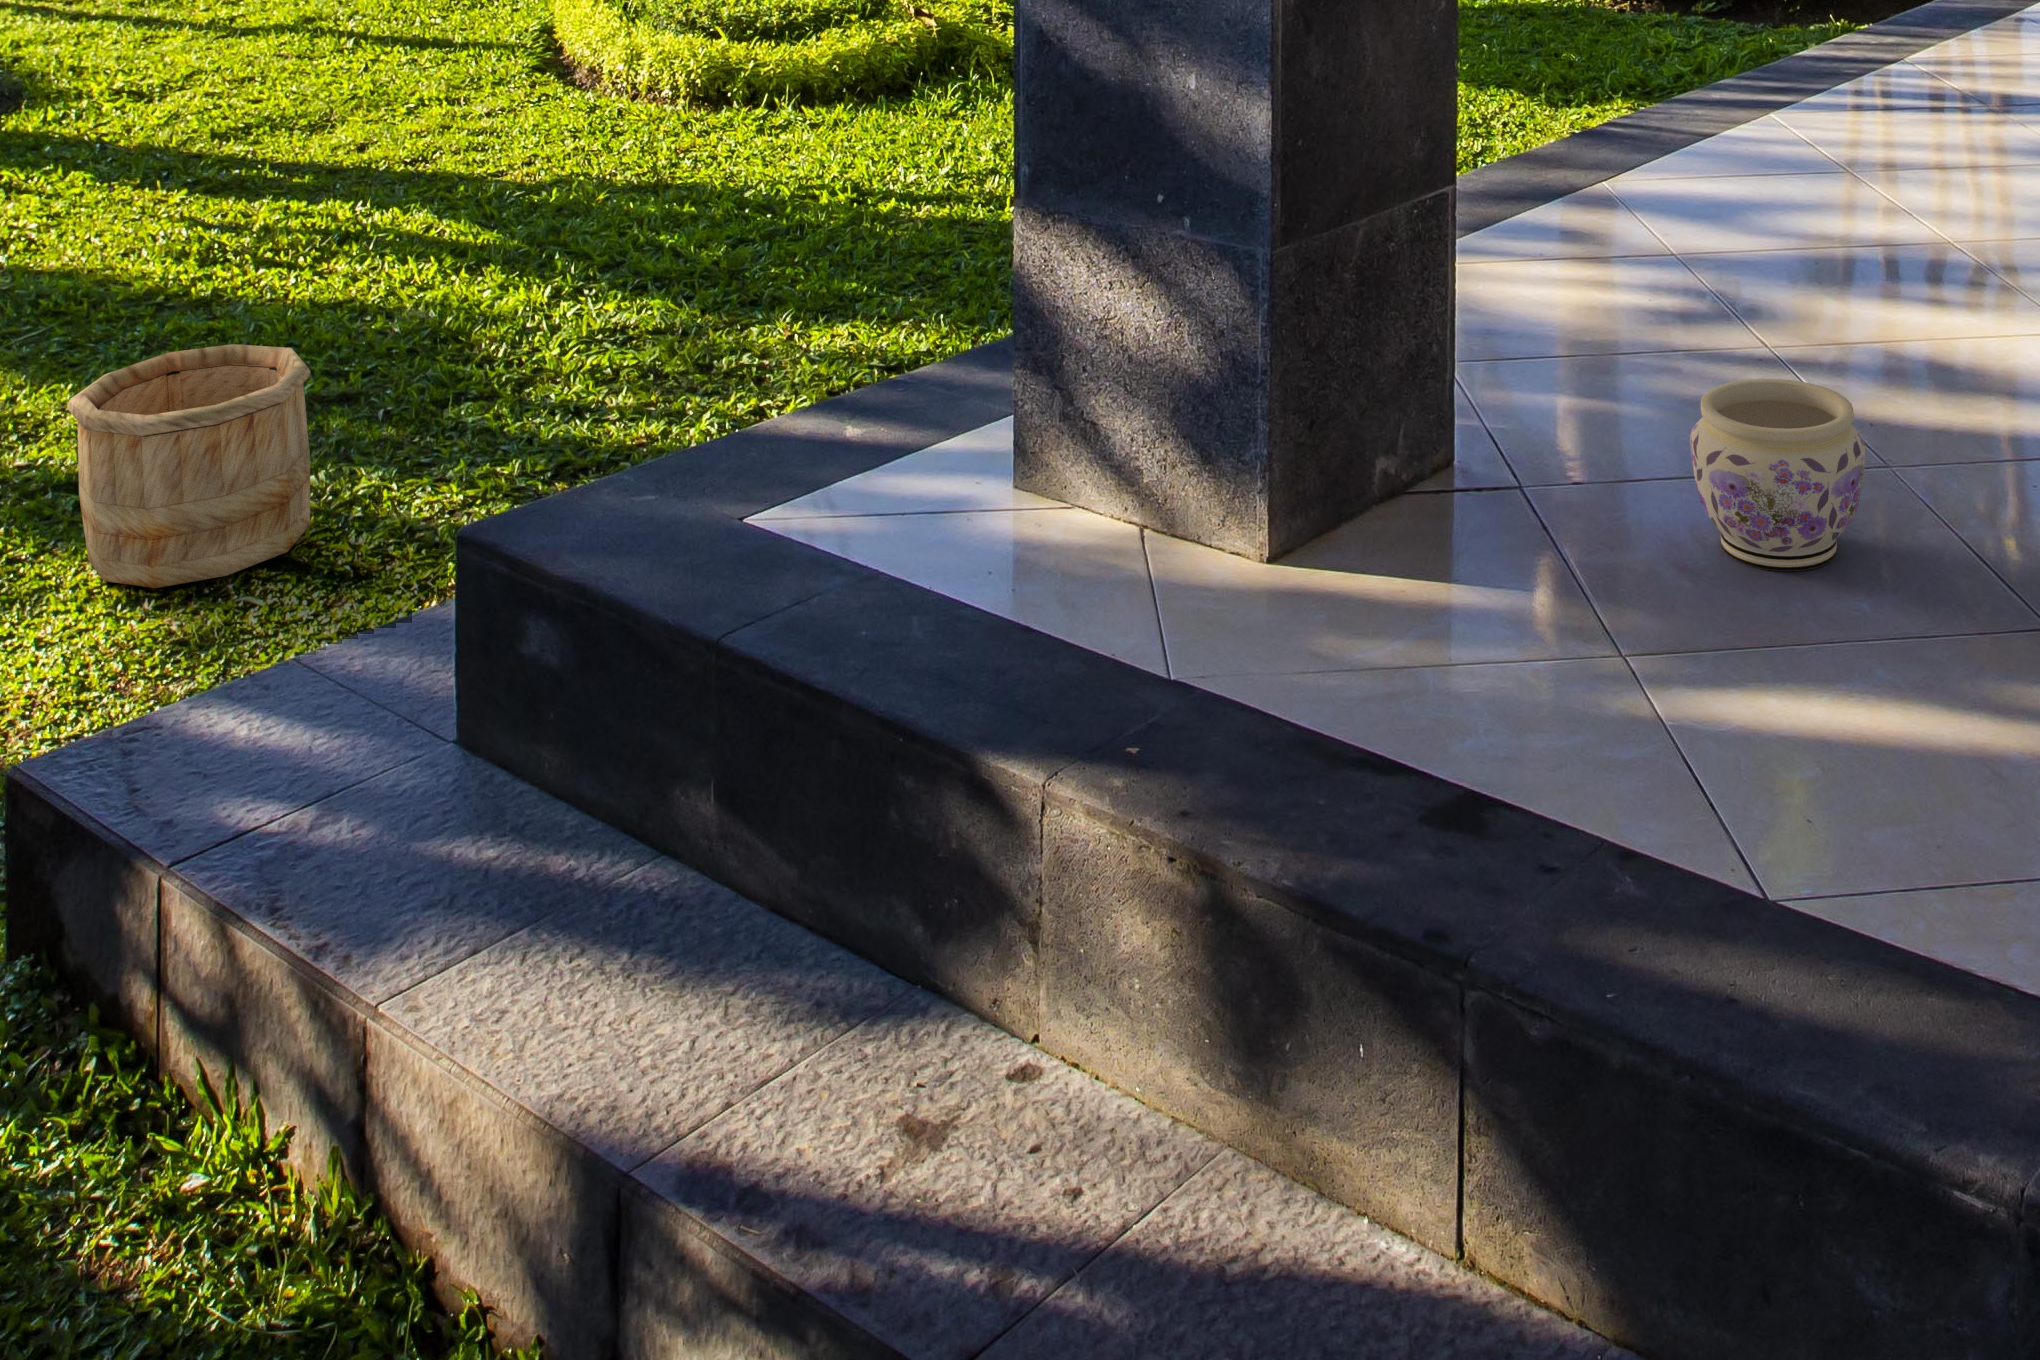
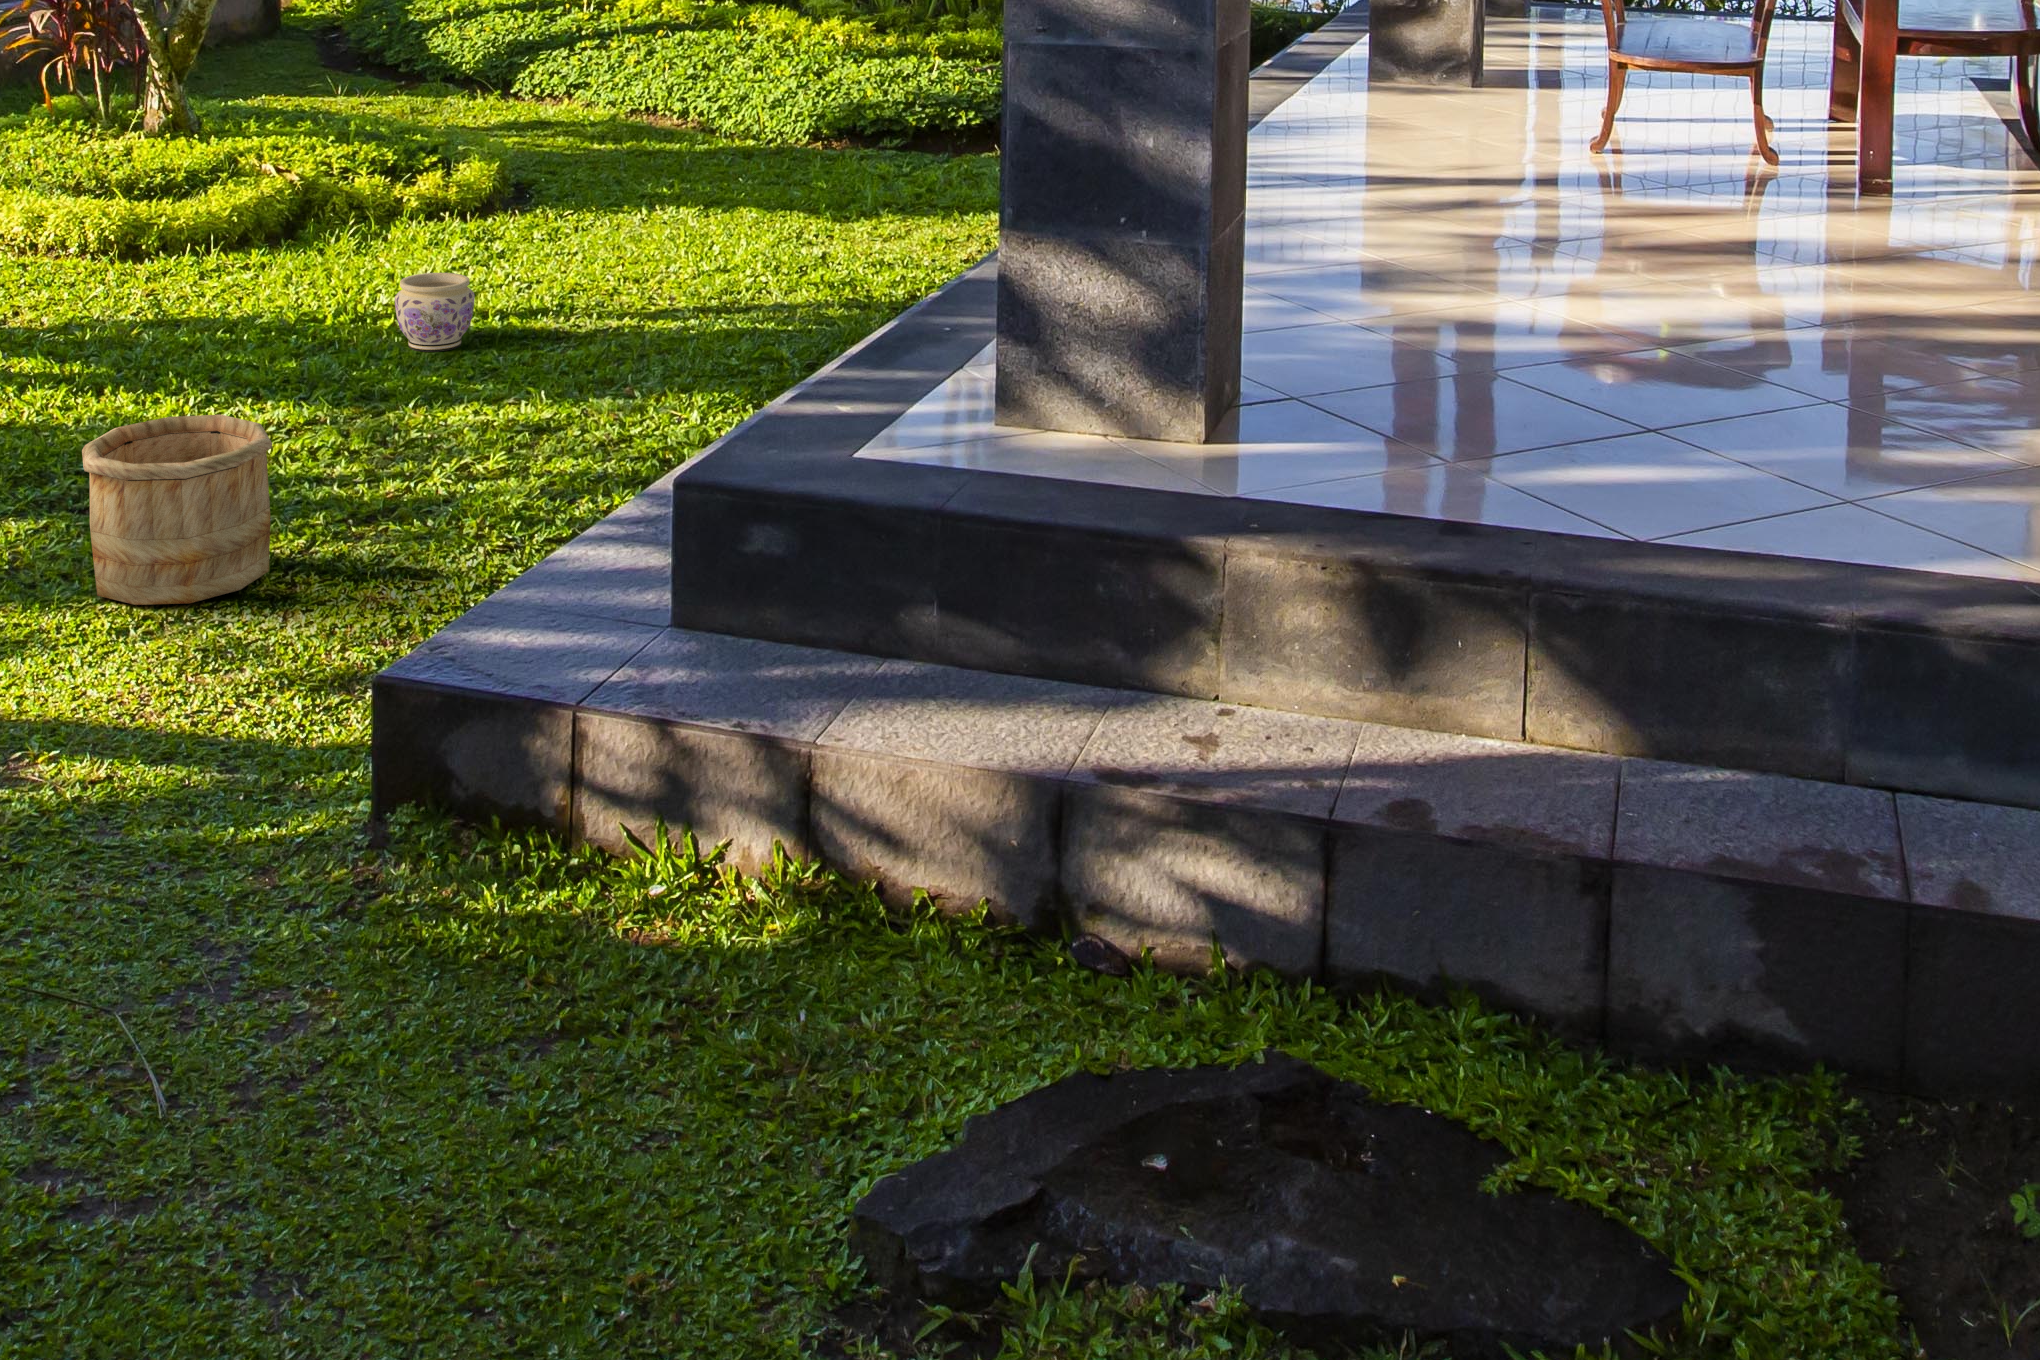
planter: present [1690,379,1866,571] -> present [395,273,475,352]

